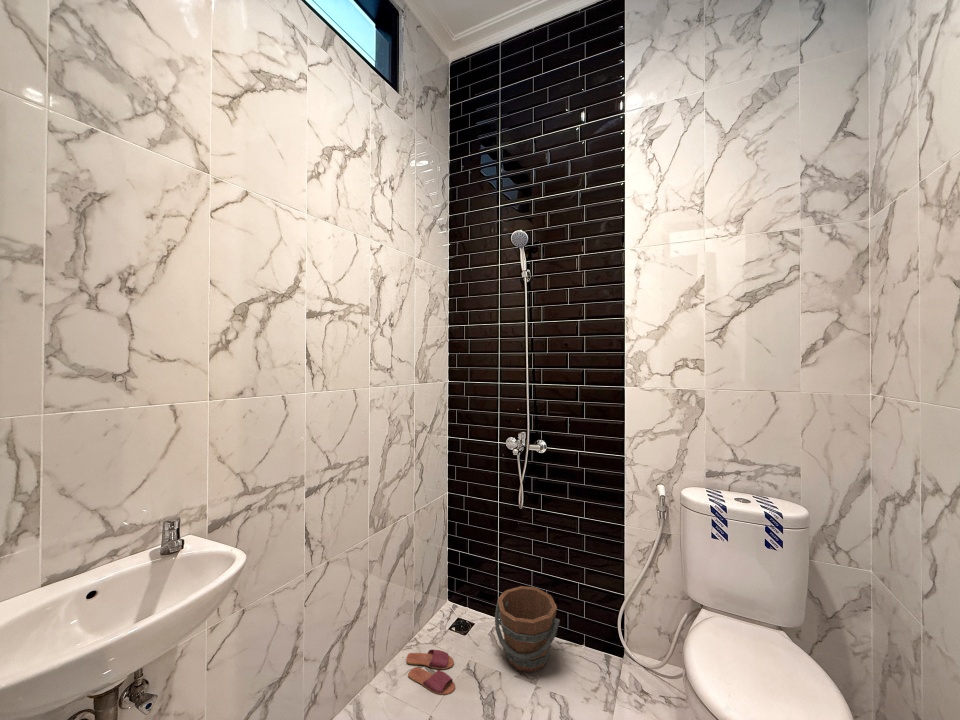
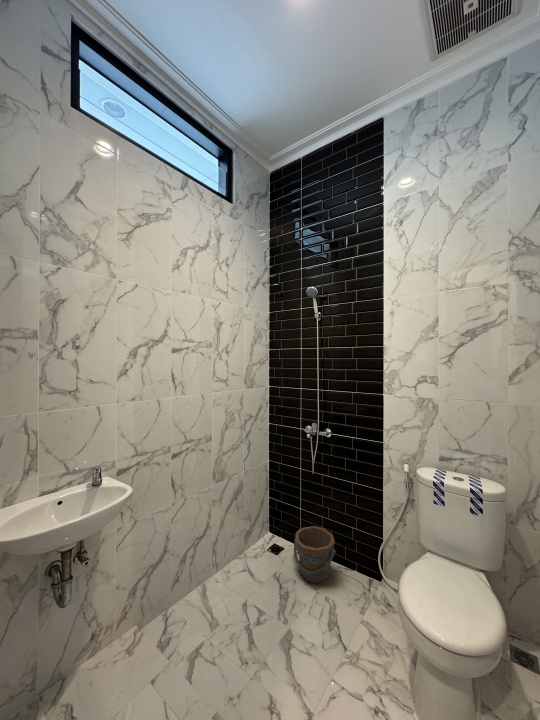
slippers: present [406,650,455,695] -> none [236,561,266,589]

